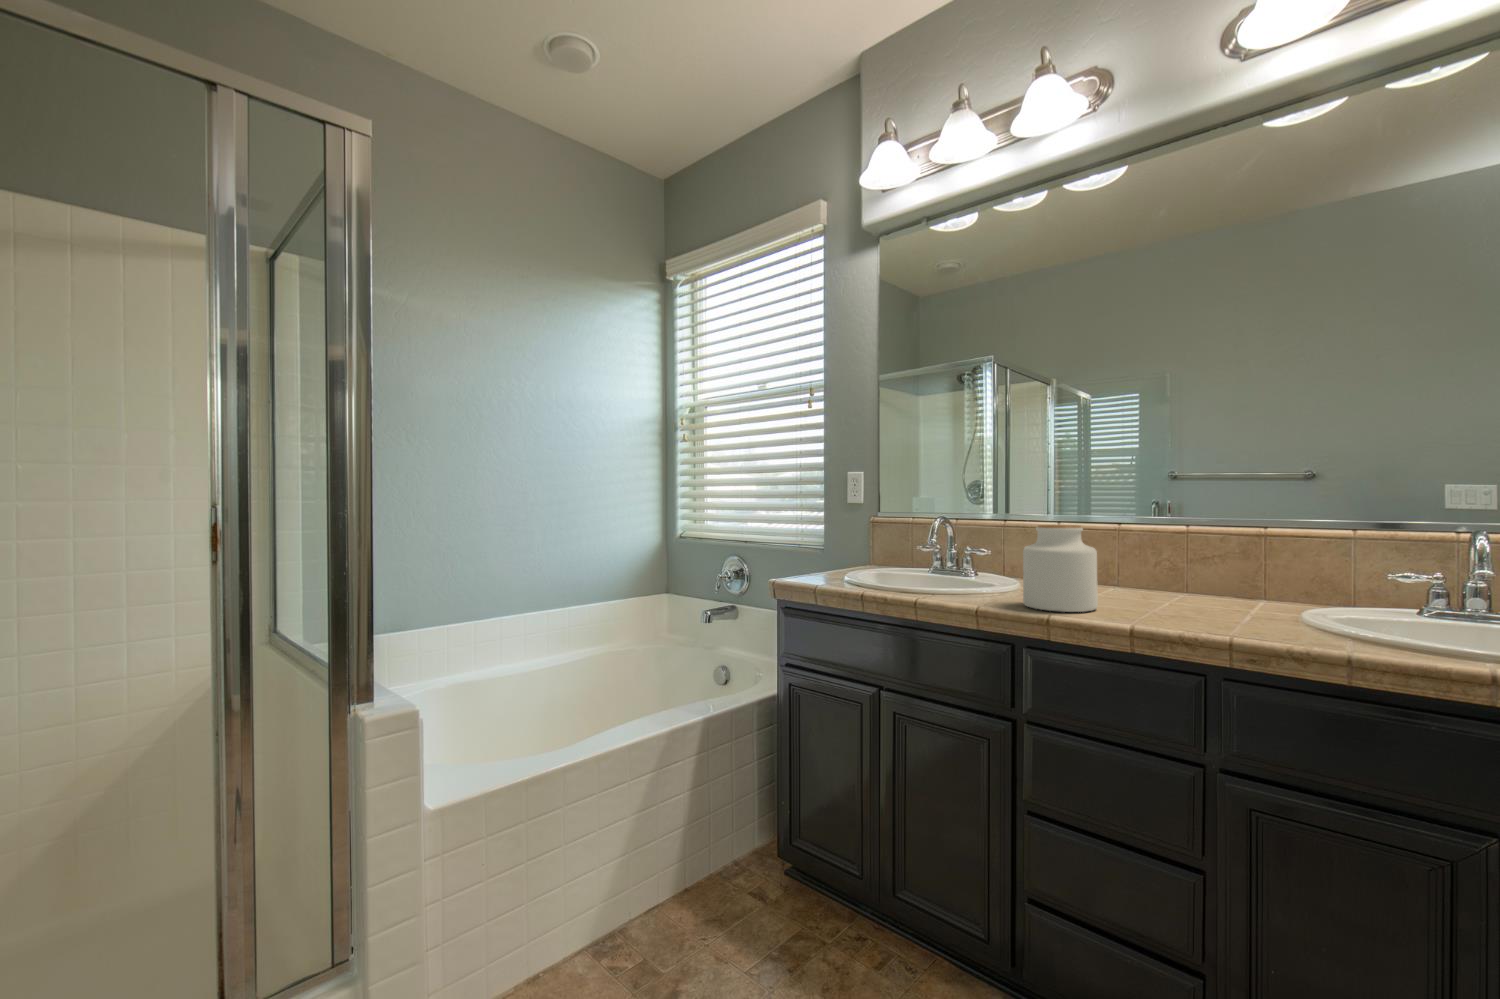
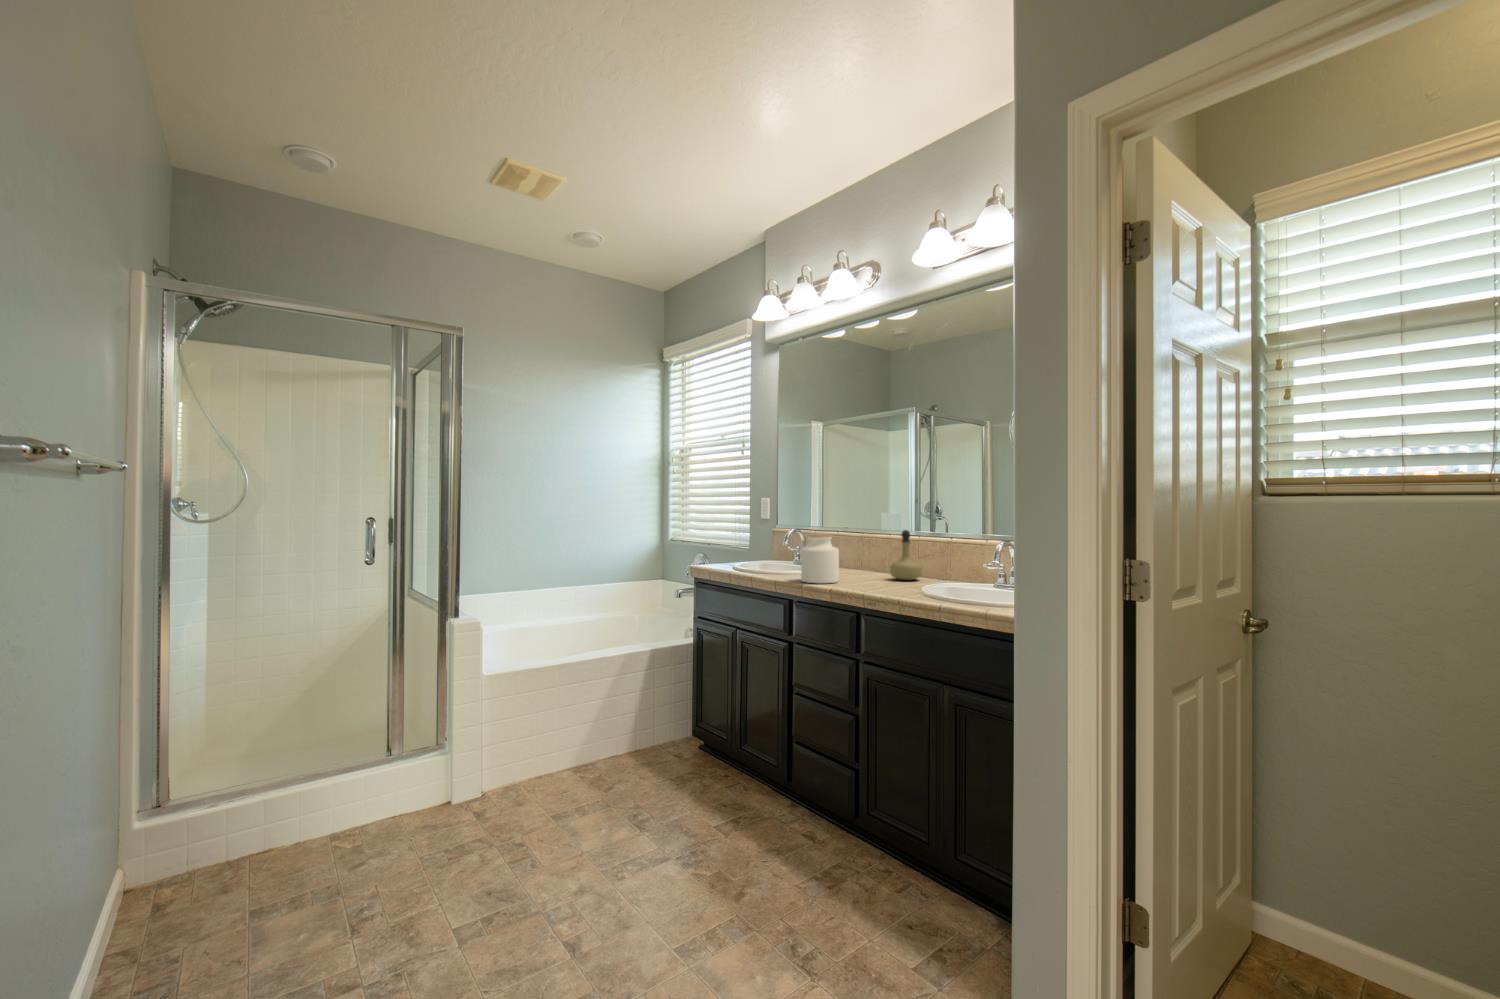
perfume bottle: none [1159,513,1222,601] -> present [890,530,922,580]

